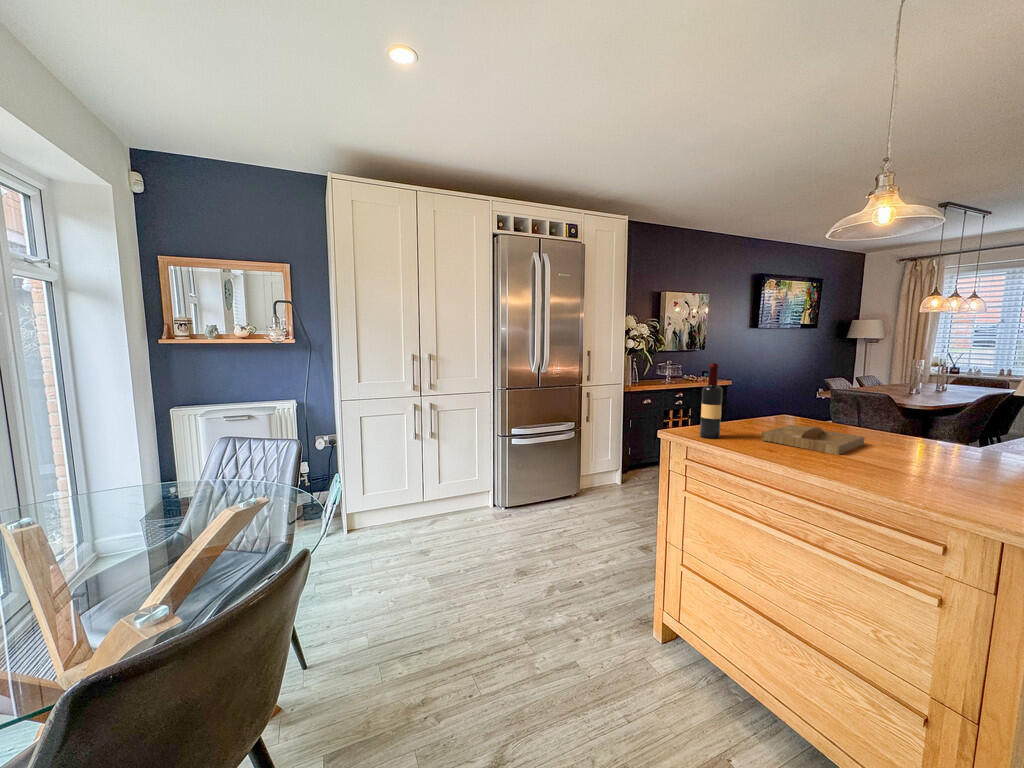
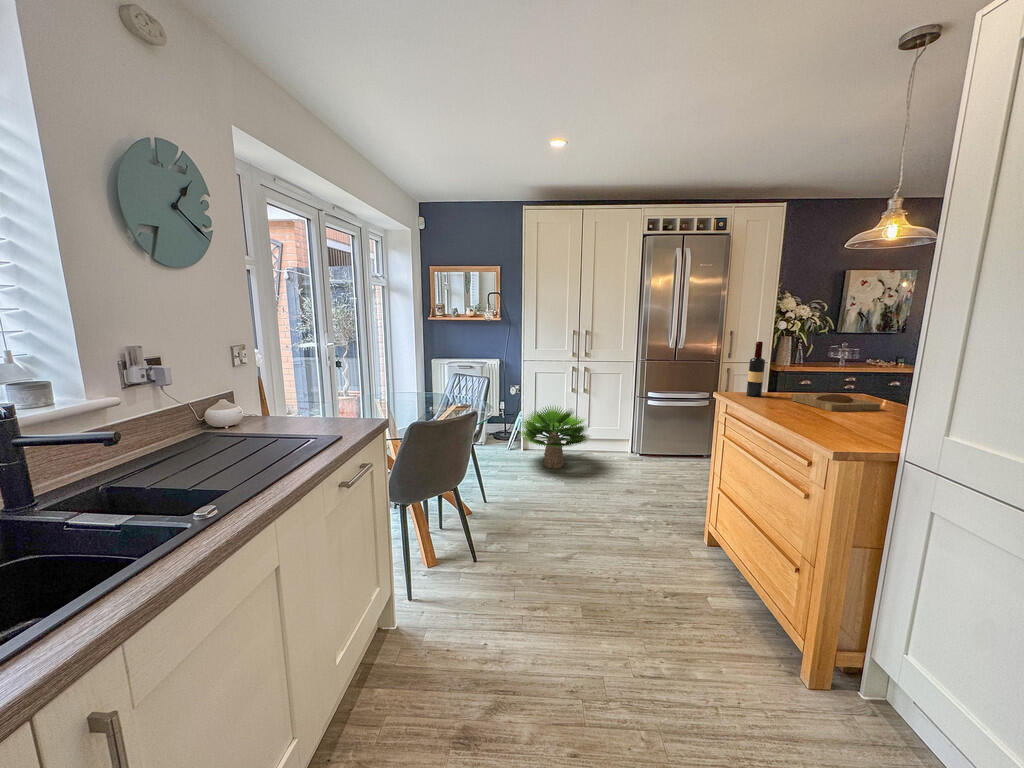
potted plant: none [340,461,456,559] -> present [521,406,589,469]

